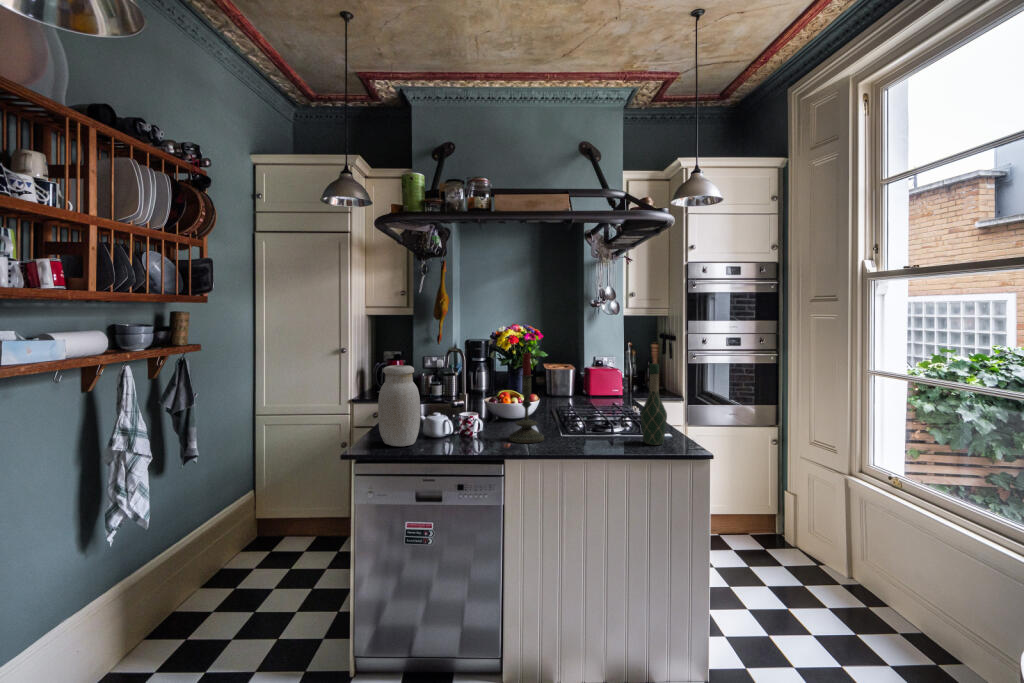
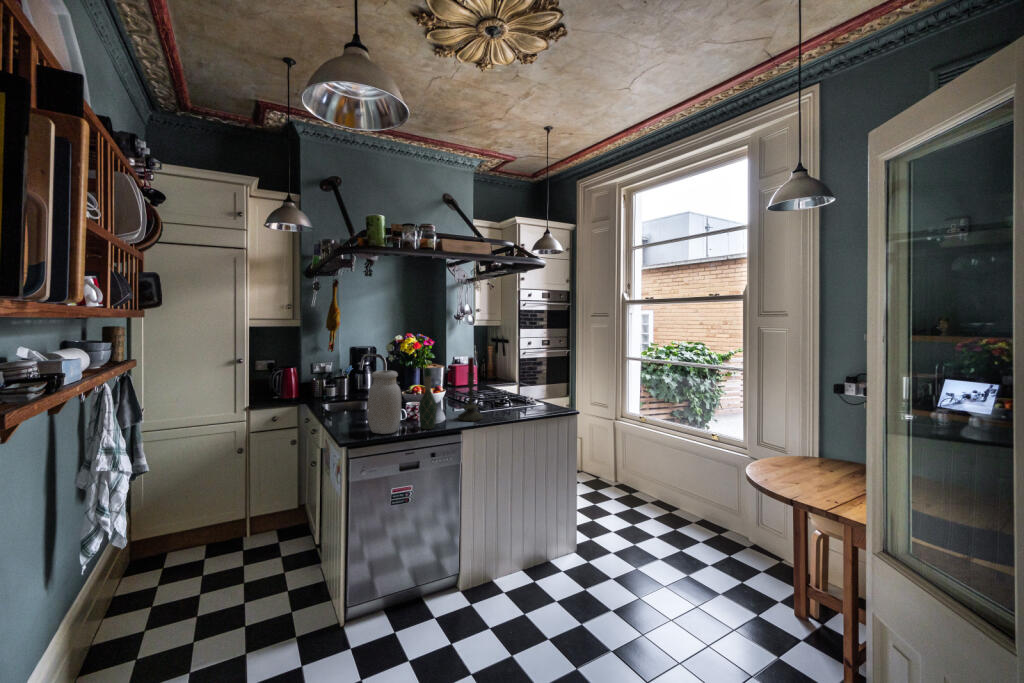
wine bottle: present [641,364,667,445] -> present [418,369,437,429]

